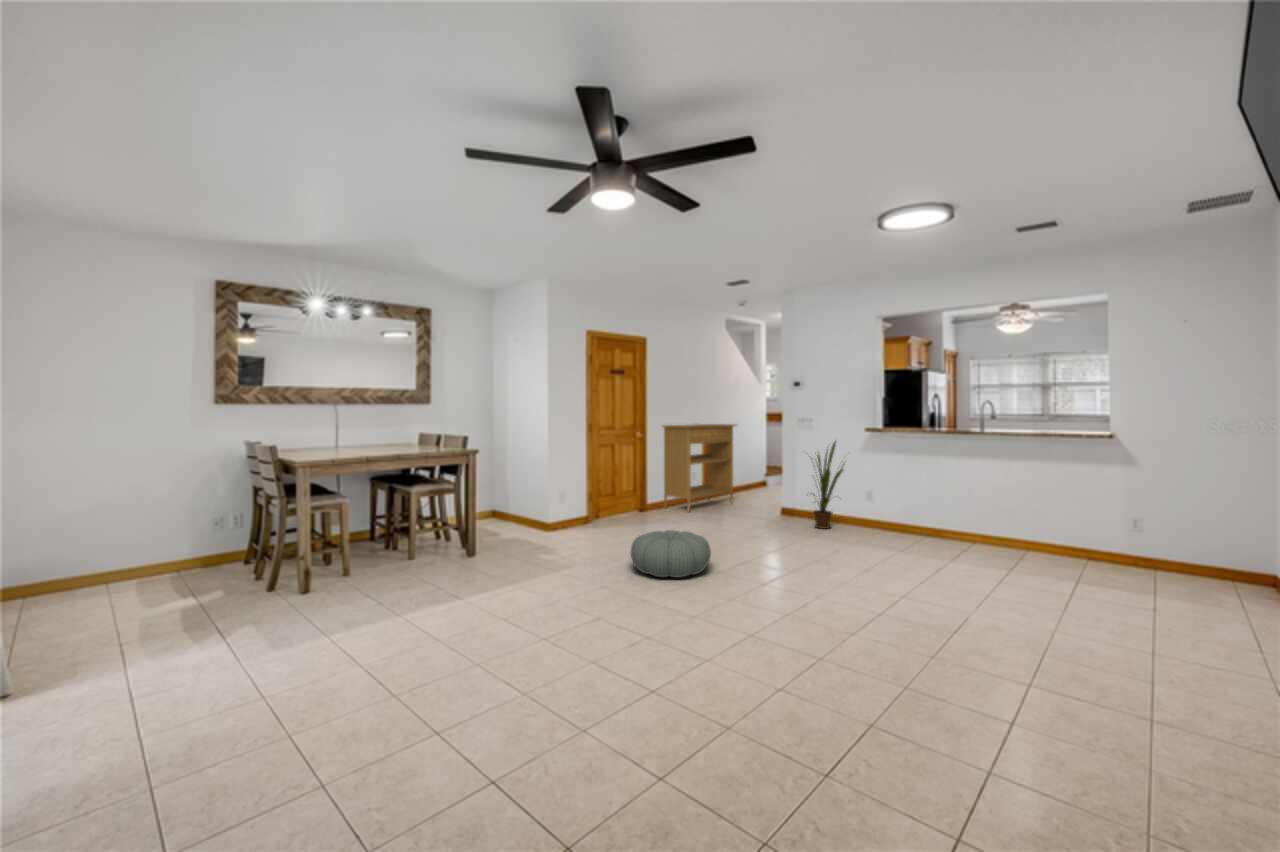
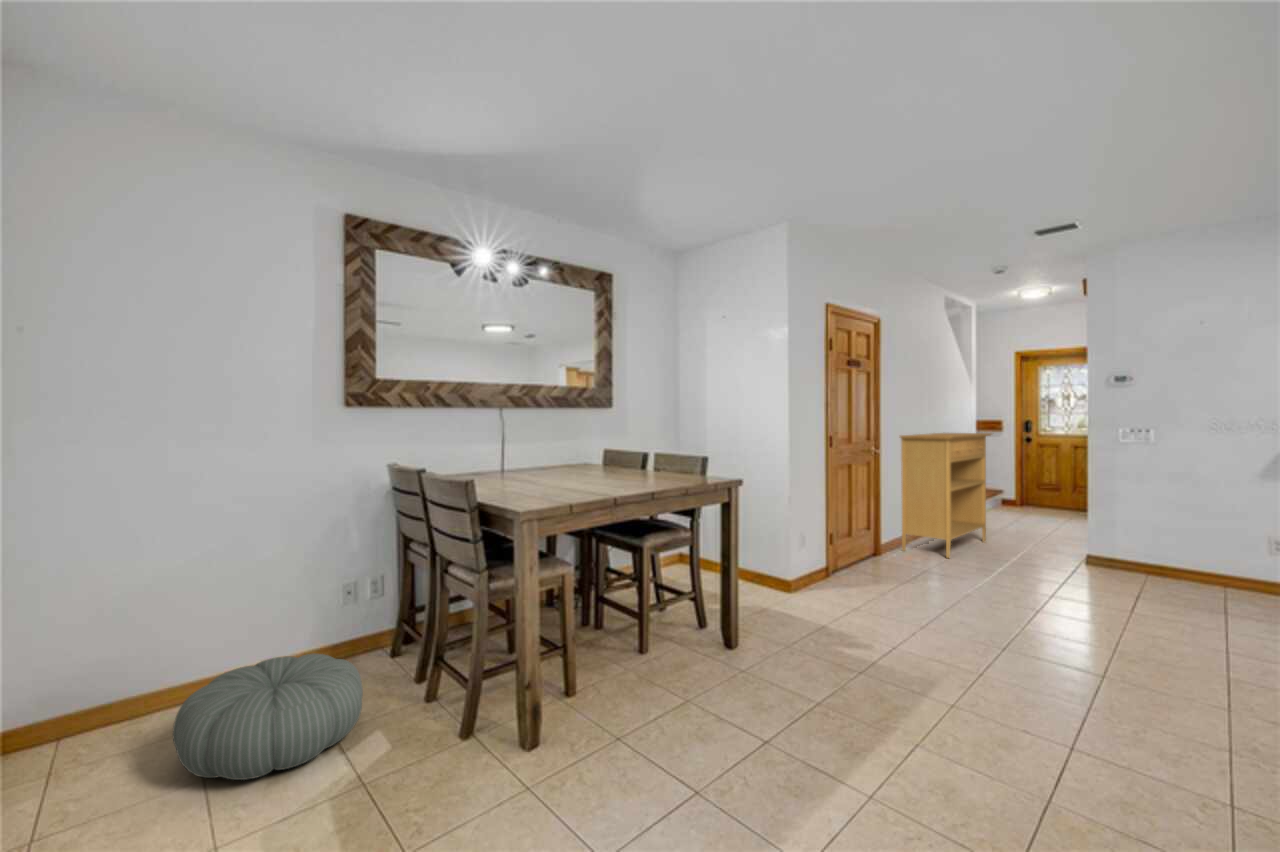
house plant: present [811,442,843,529] -> none [1157,457,1259,594]
pouf: present [630,530,711,577] -> present [173,654,363,780]

